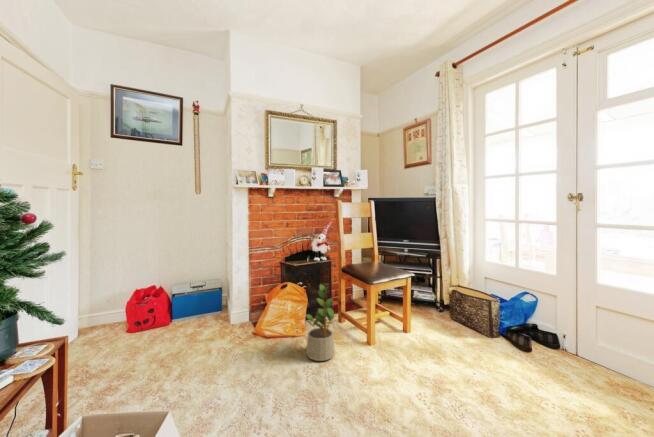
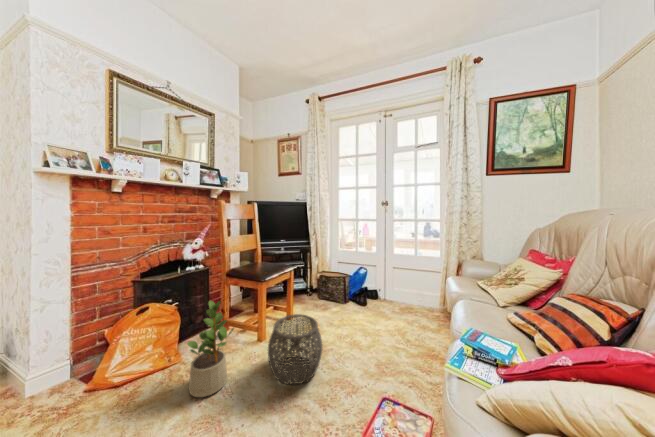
woven basket: none [367,315,424,382] -> present [268,314,322,385]

